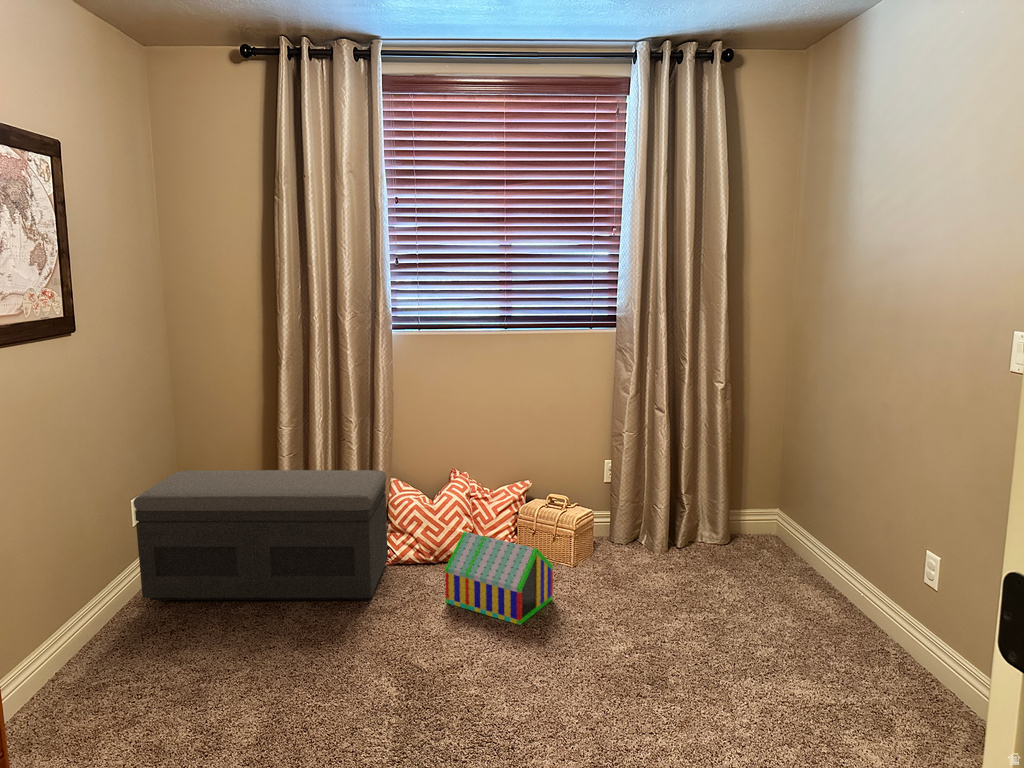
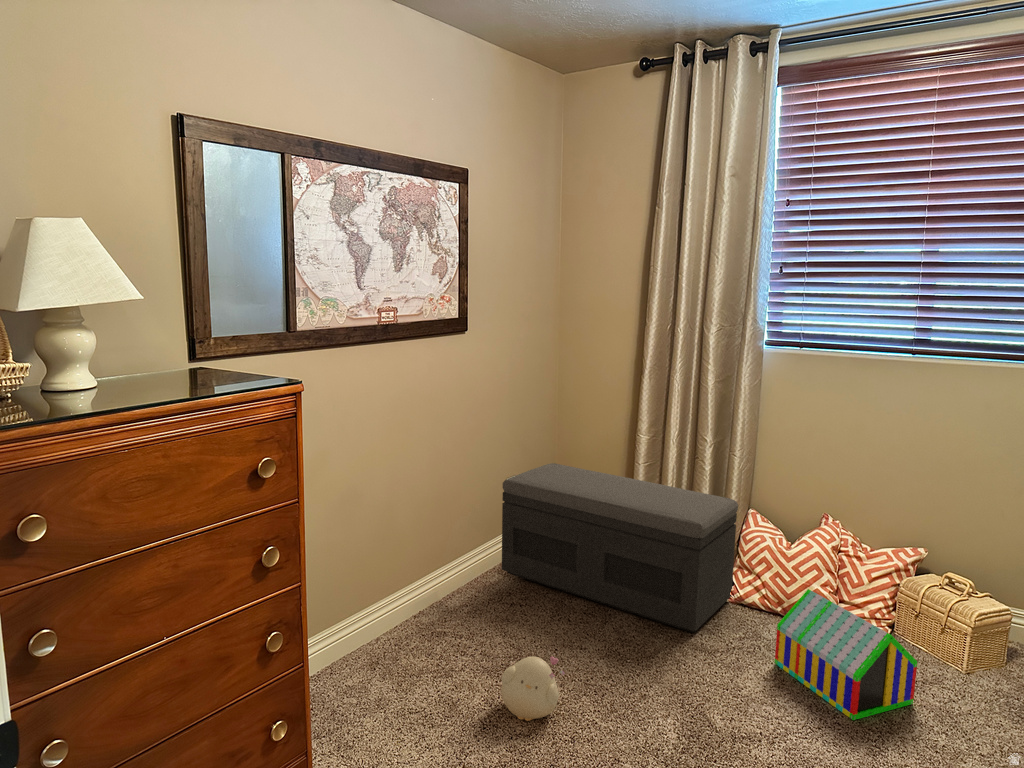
plush toy: none [212,654,282,731] -> present [501,656,564,721]

